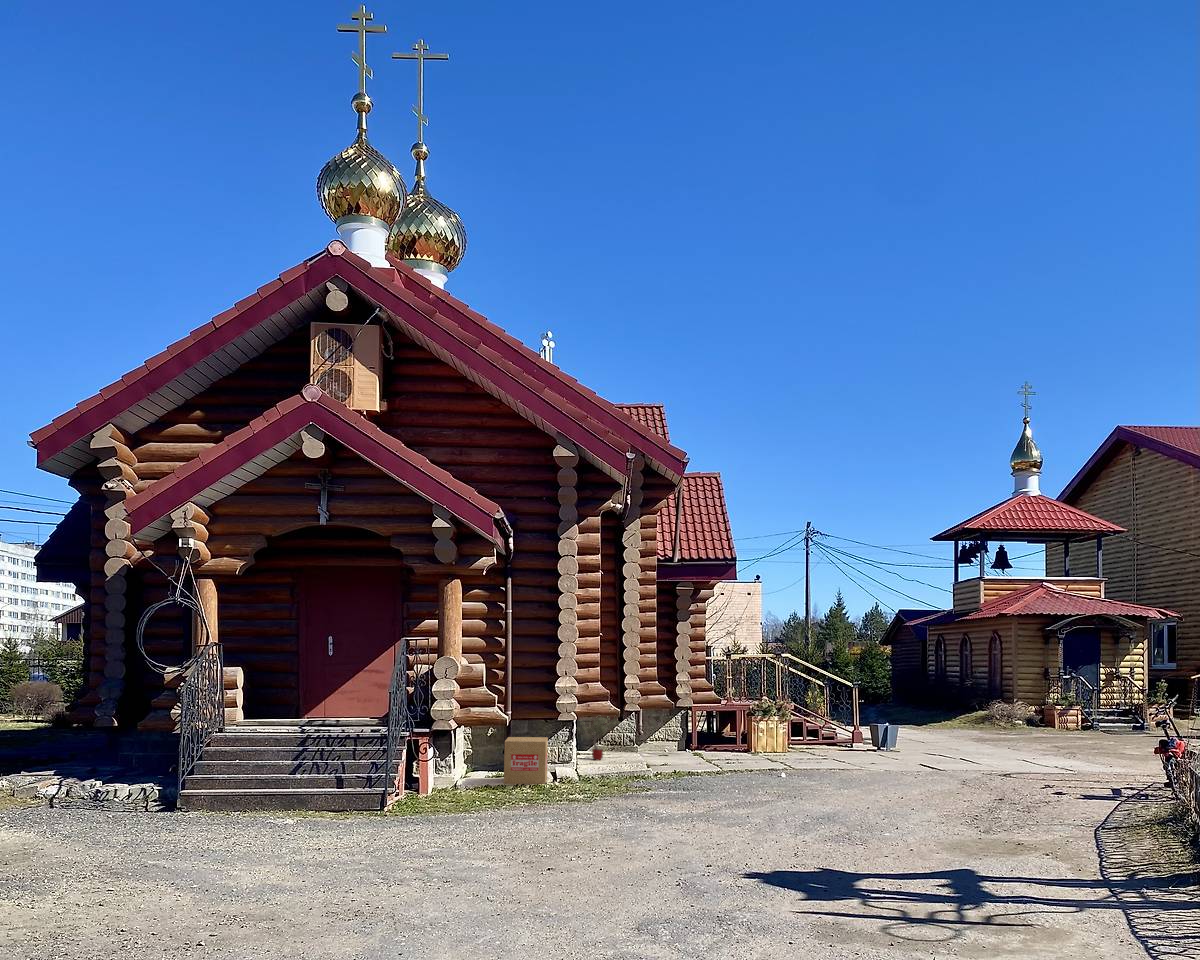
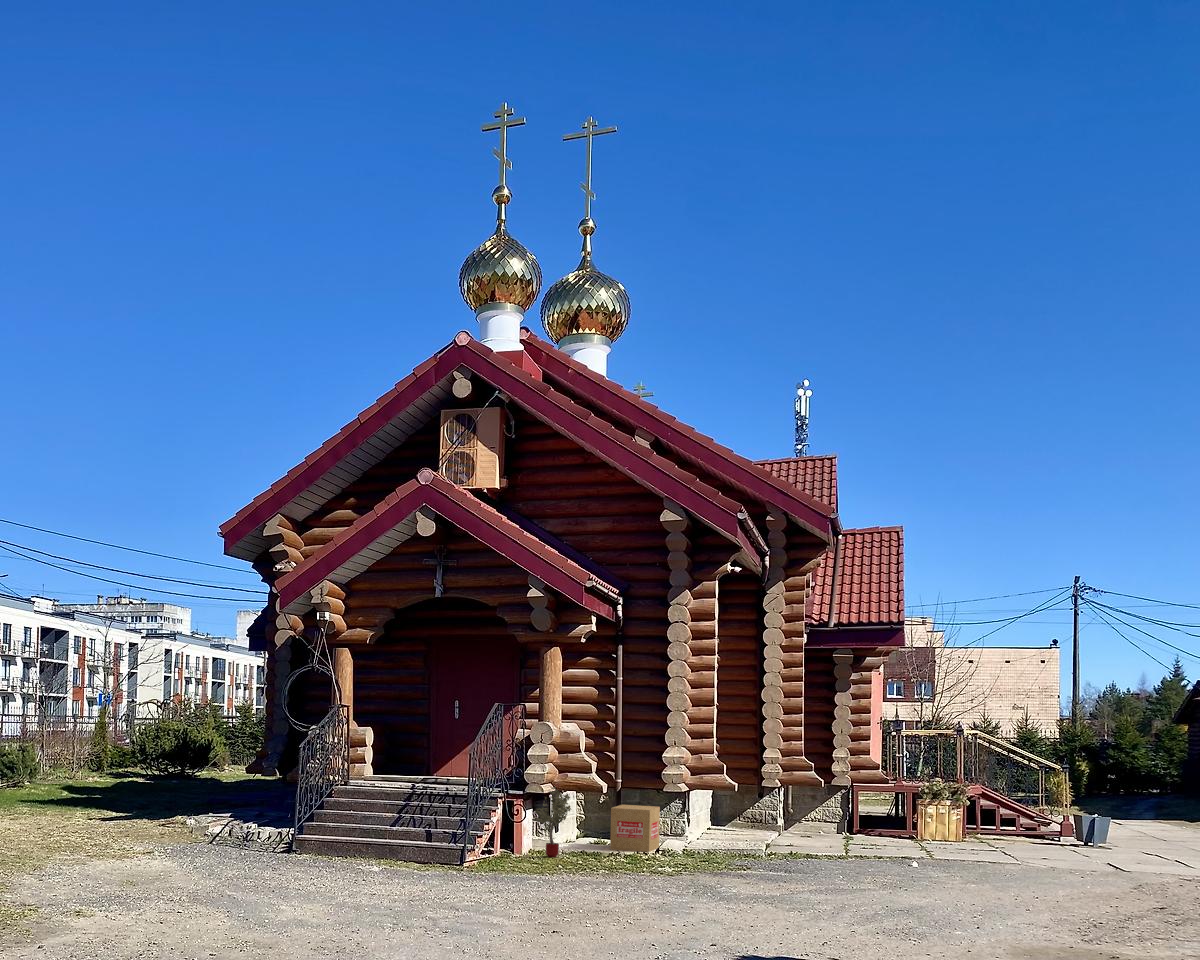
potted tree: present [578,715,617,760] -> present [532,787,571,857]

